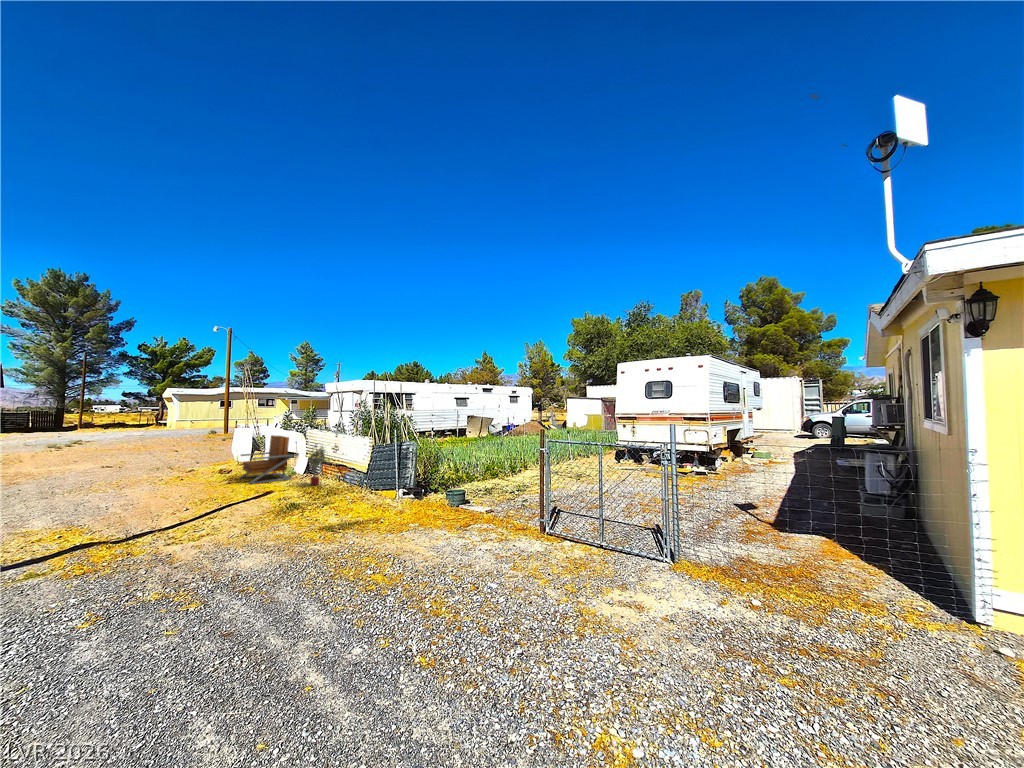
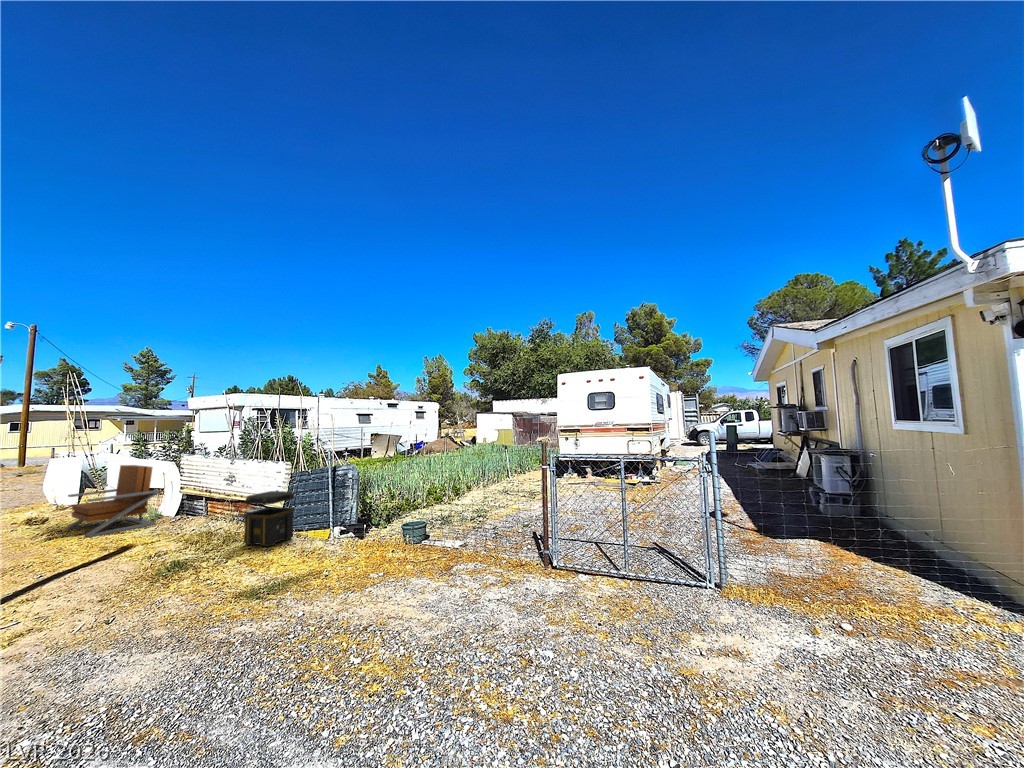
potted tree: present [308,444,330,486] -> none [184,473,223,531]
toolbox: none [339,459,374,499] -> present [244,491,295,546]

